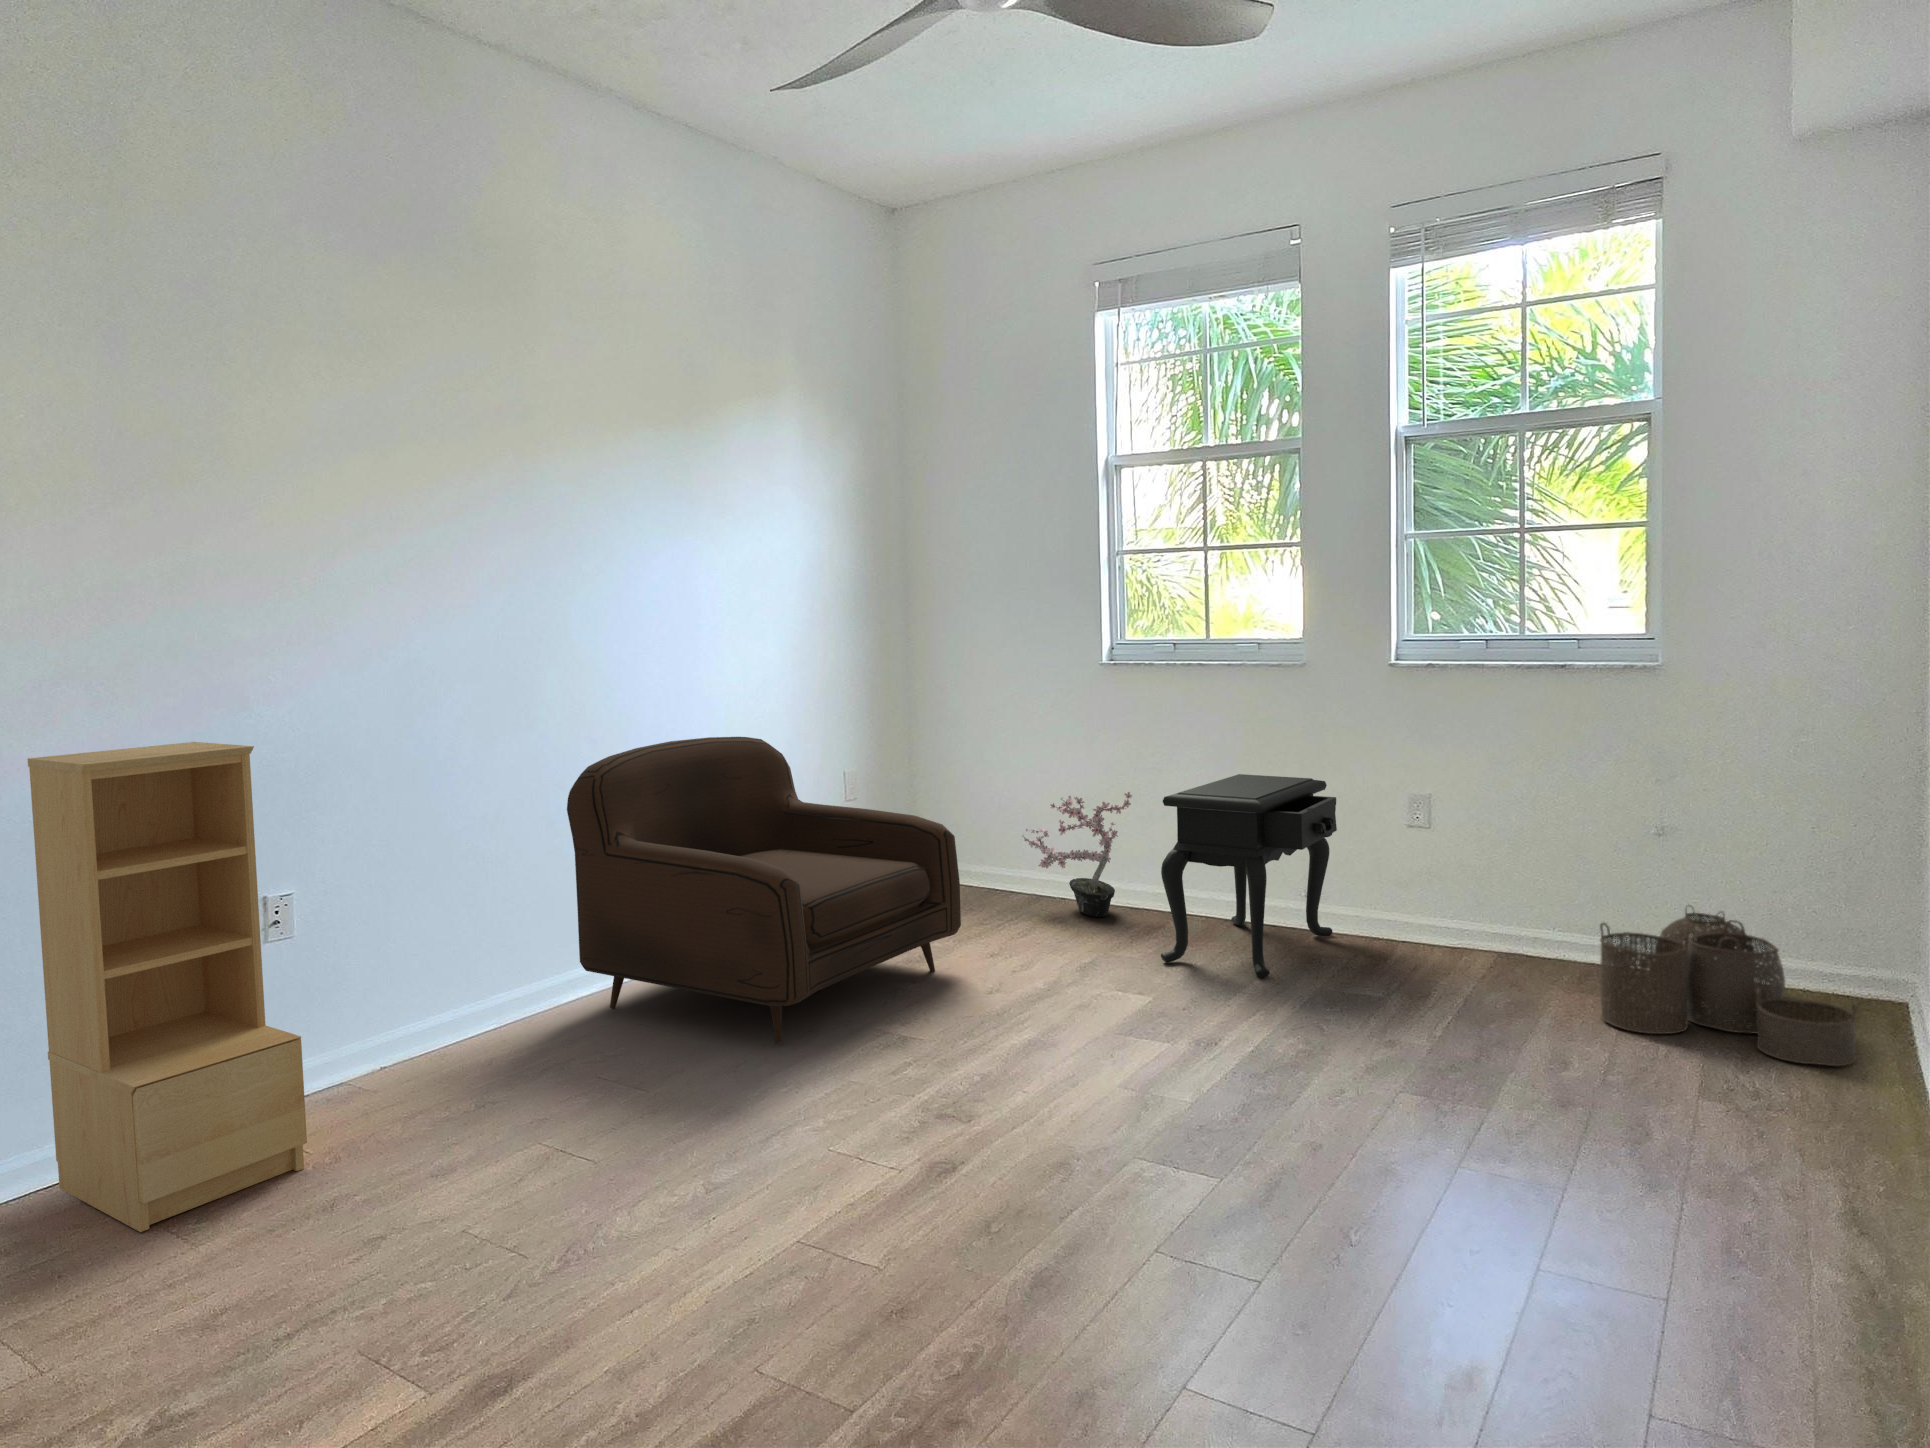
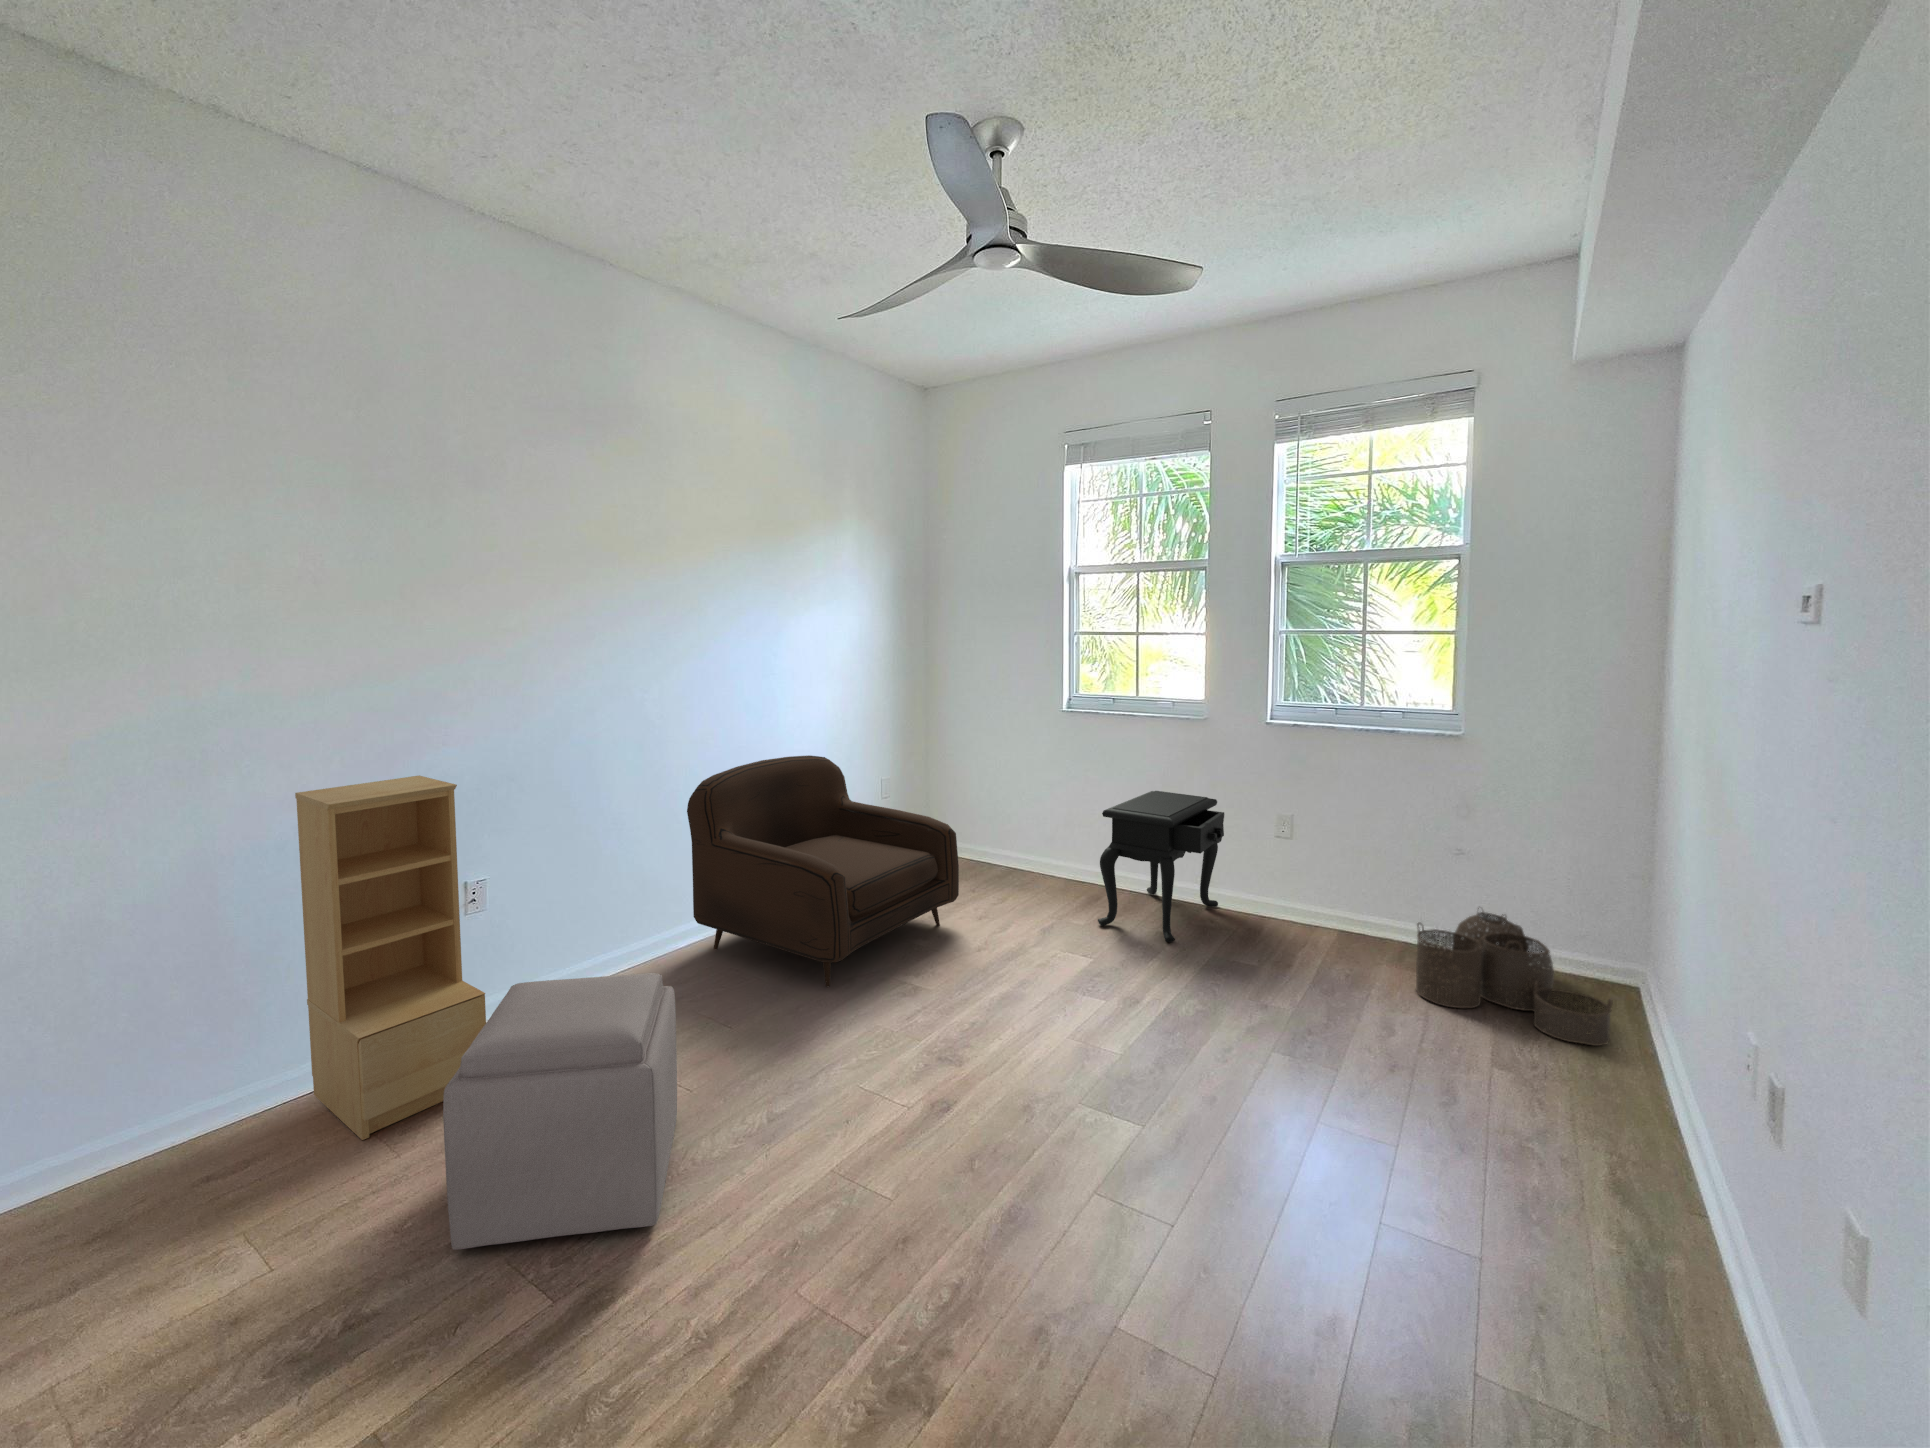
potted plant: present [1022,792,1132,917] -> none [1000,791,1084,883]
ottoman: none [277,985,580,1332] -> present [443,973,677,1250]

